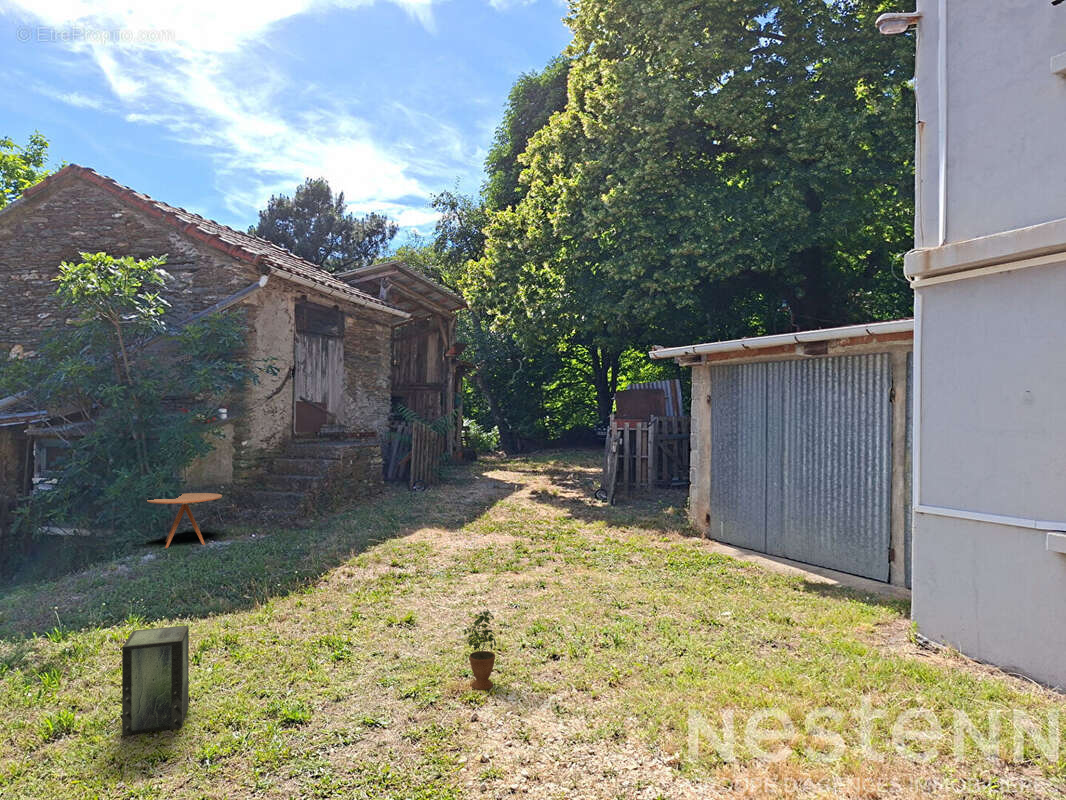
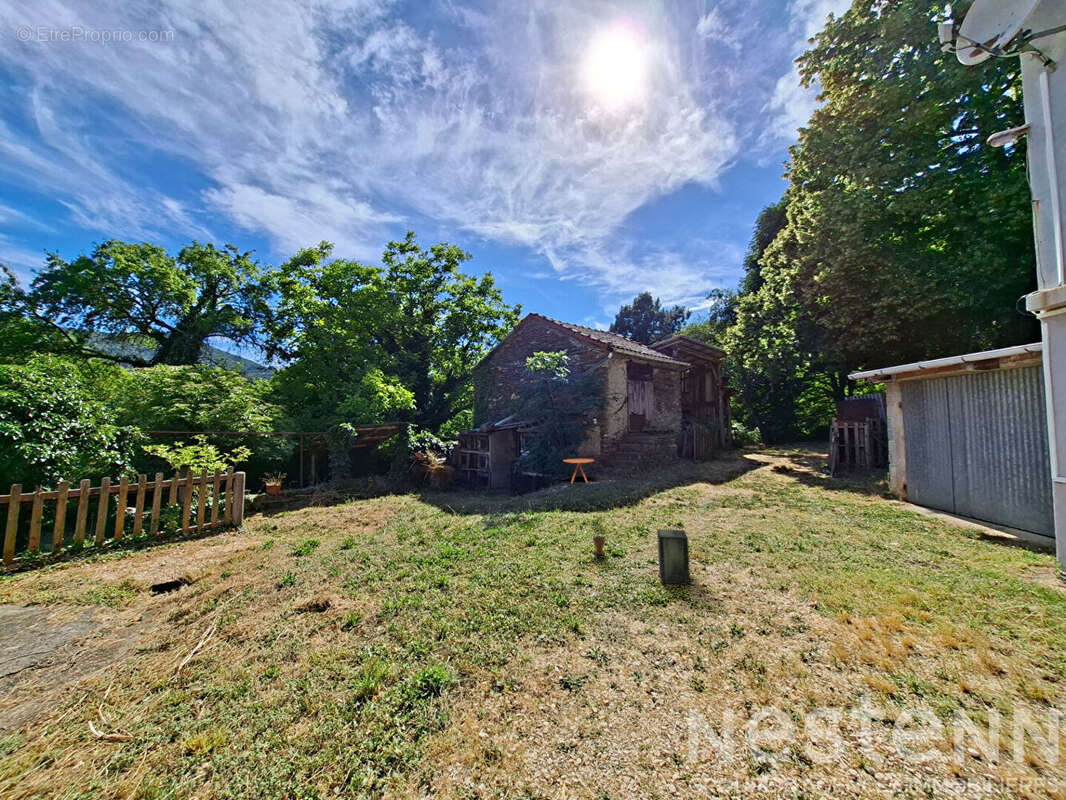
potted plant: present [464,609,496,690] -> present [591,517,605,554]
storage box: present [122,625,189,736] -> present [657,529,690,585]

